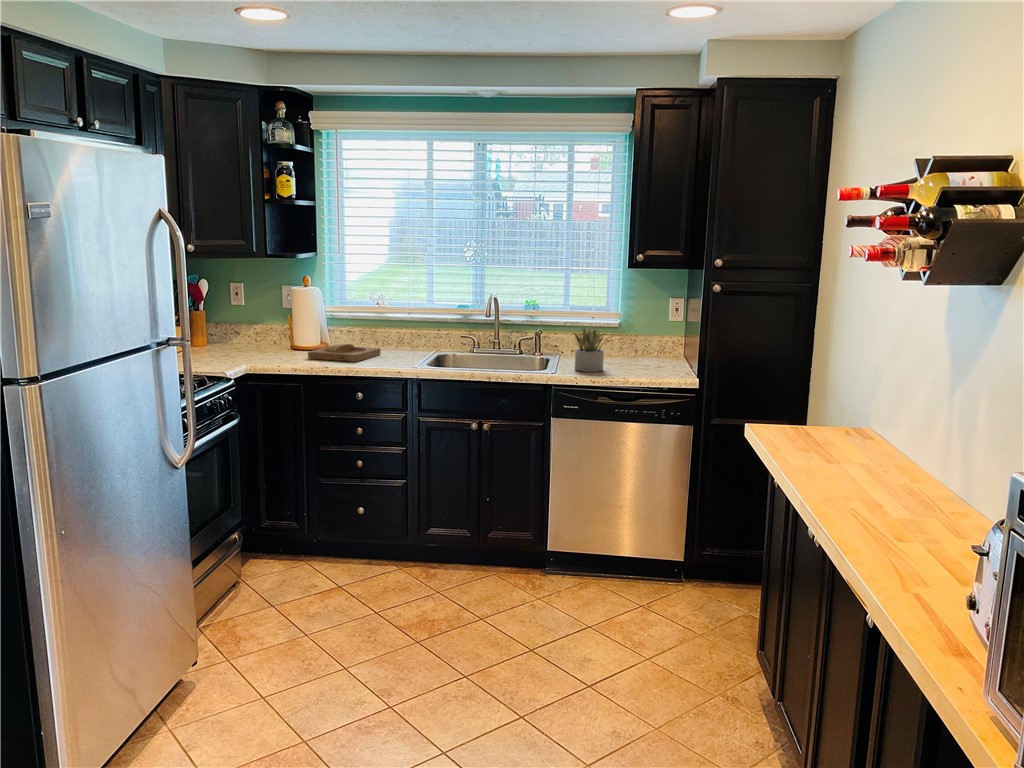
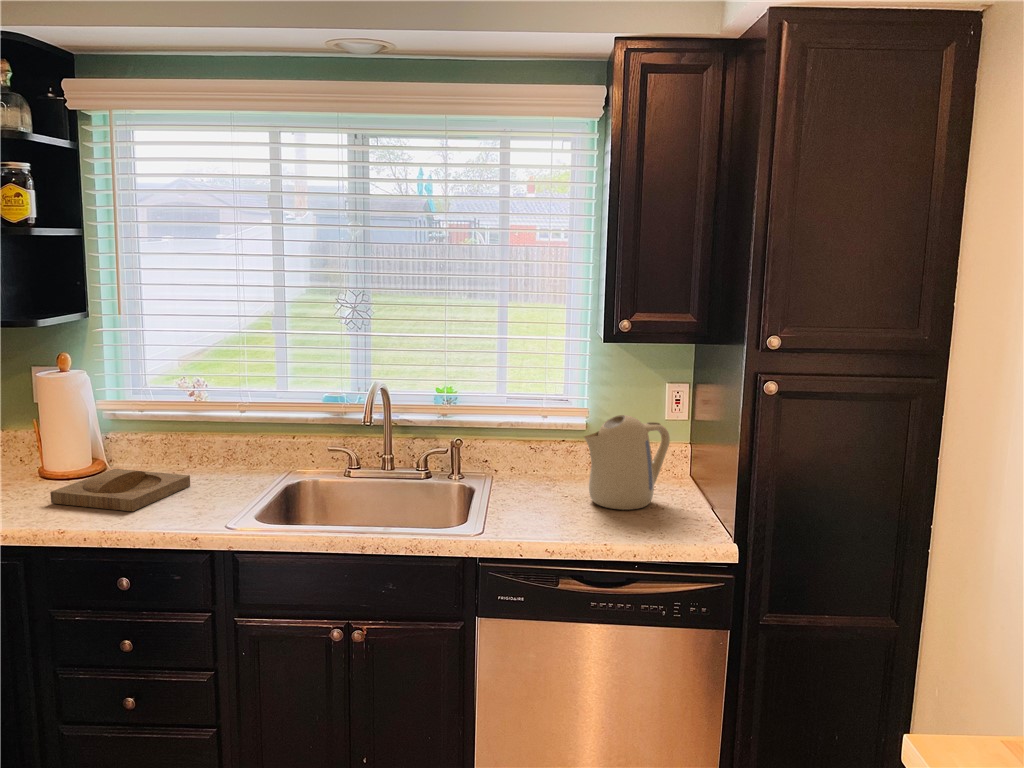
kettle: none [615,312,667,367] -> present [584,415,670,510]
succulent plant: present [574,326,605,372] -> none [512,444,569,530]

